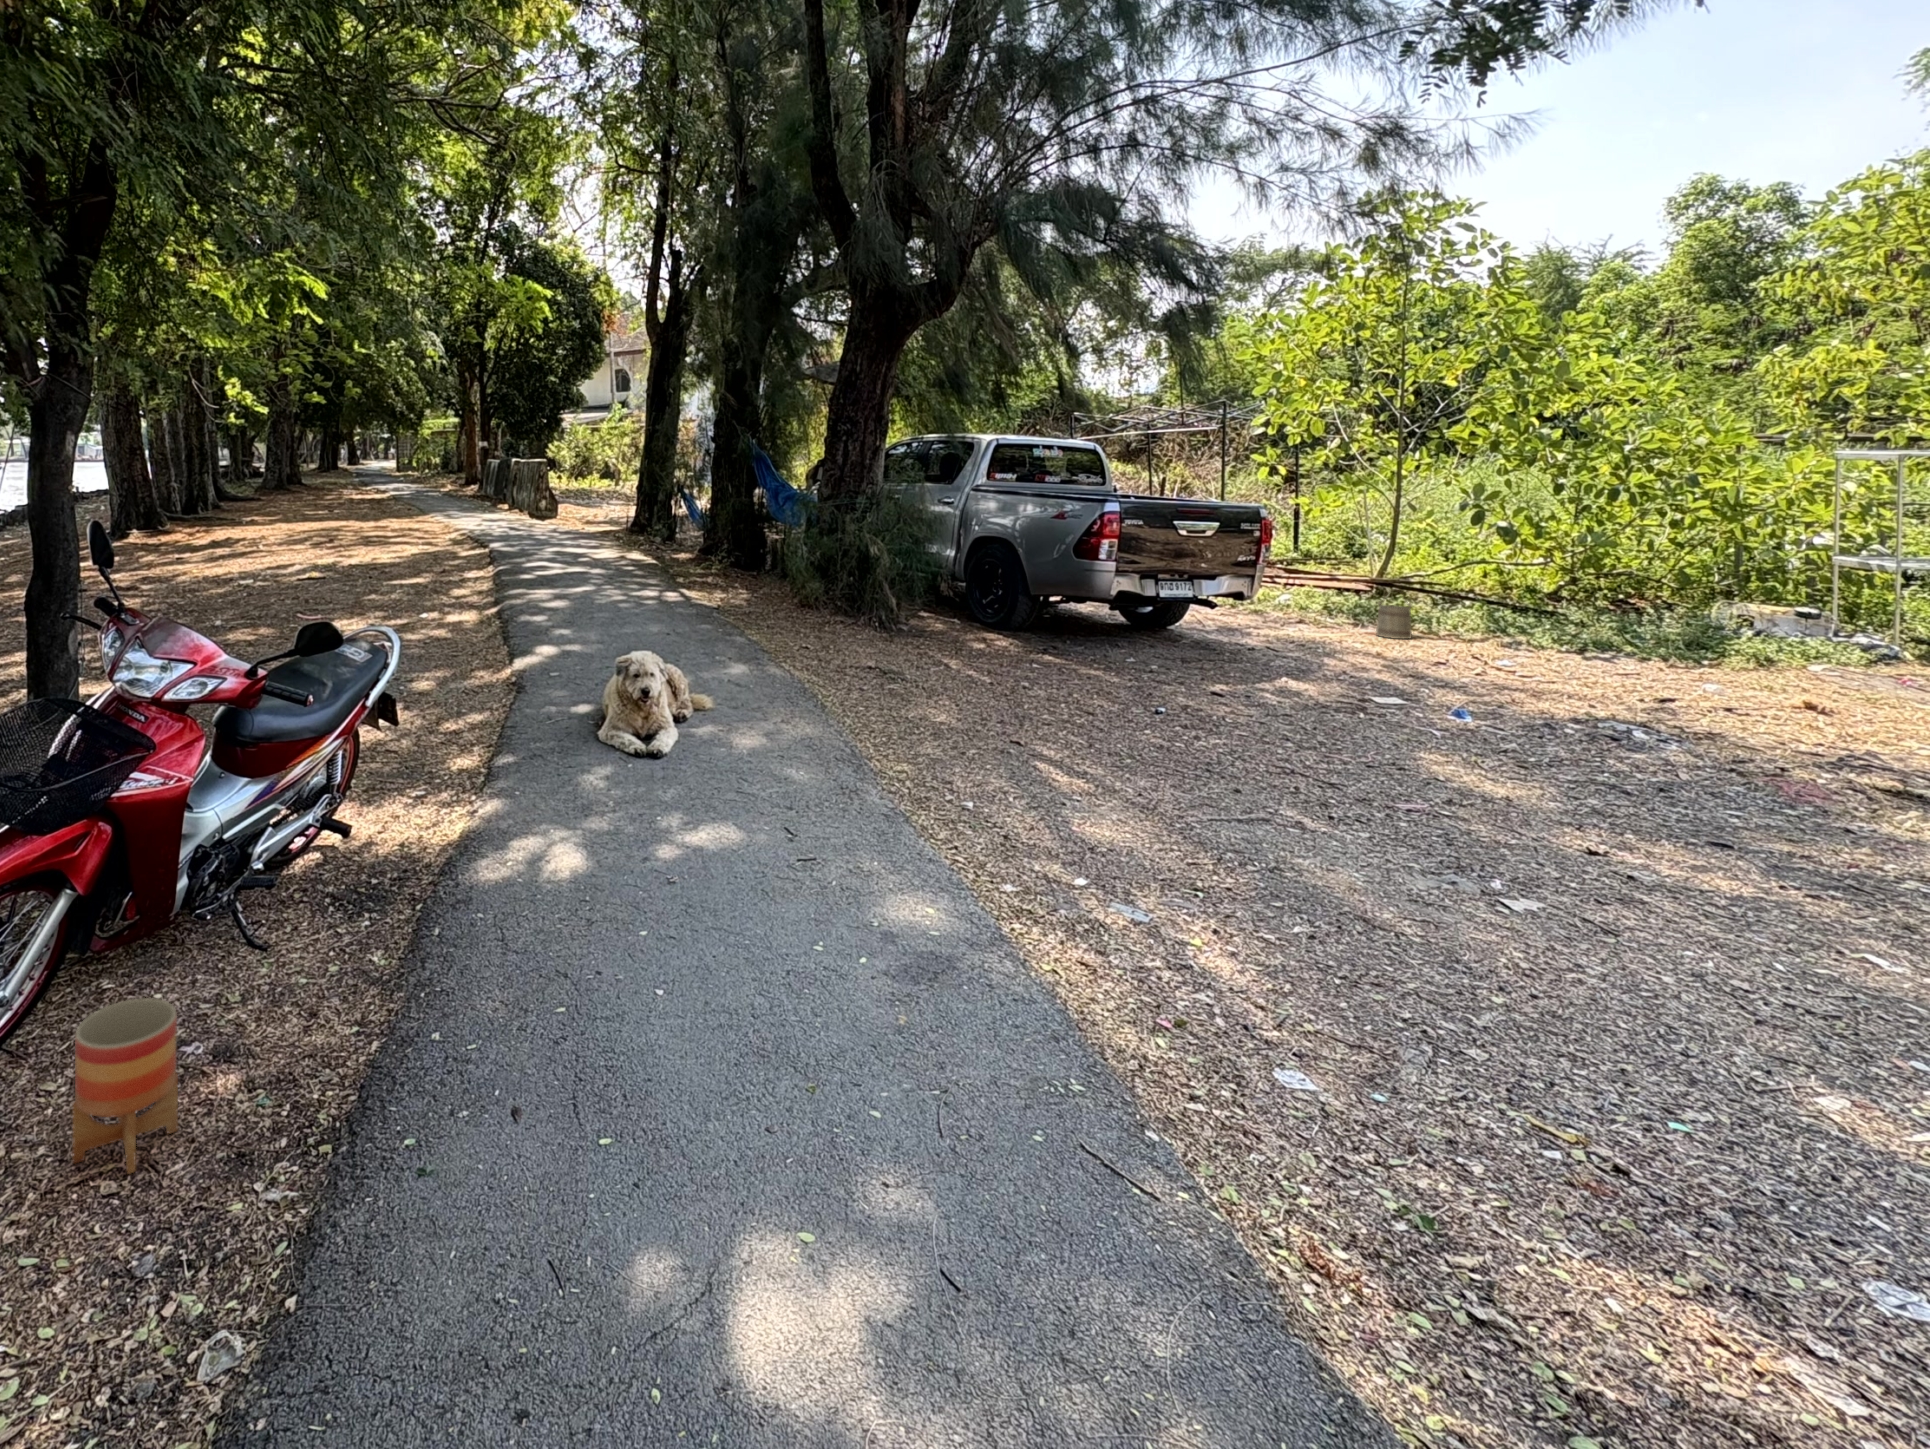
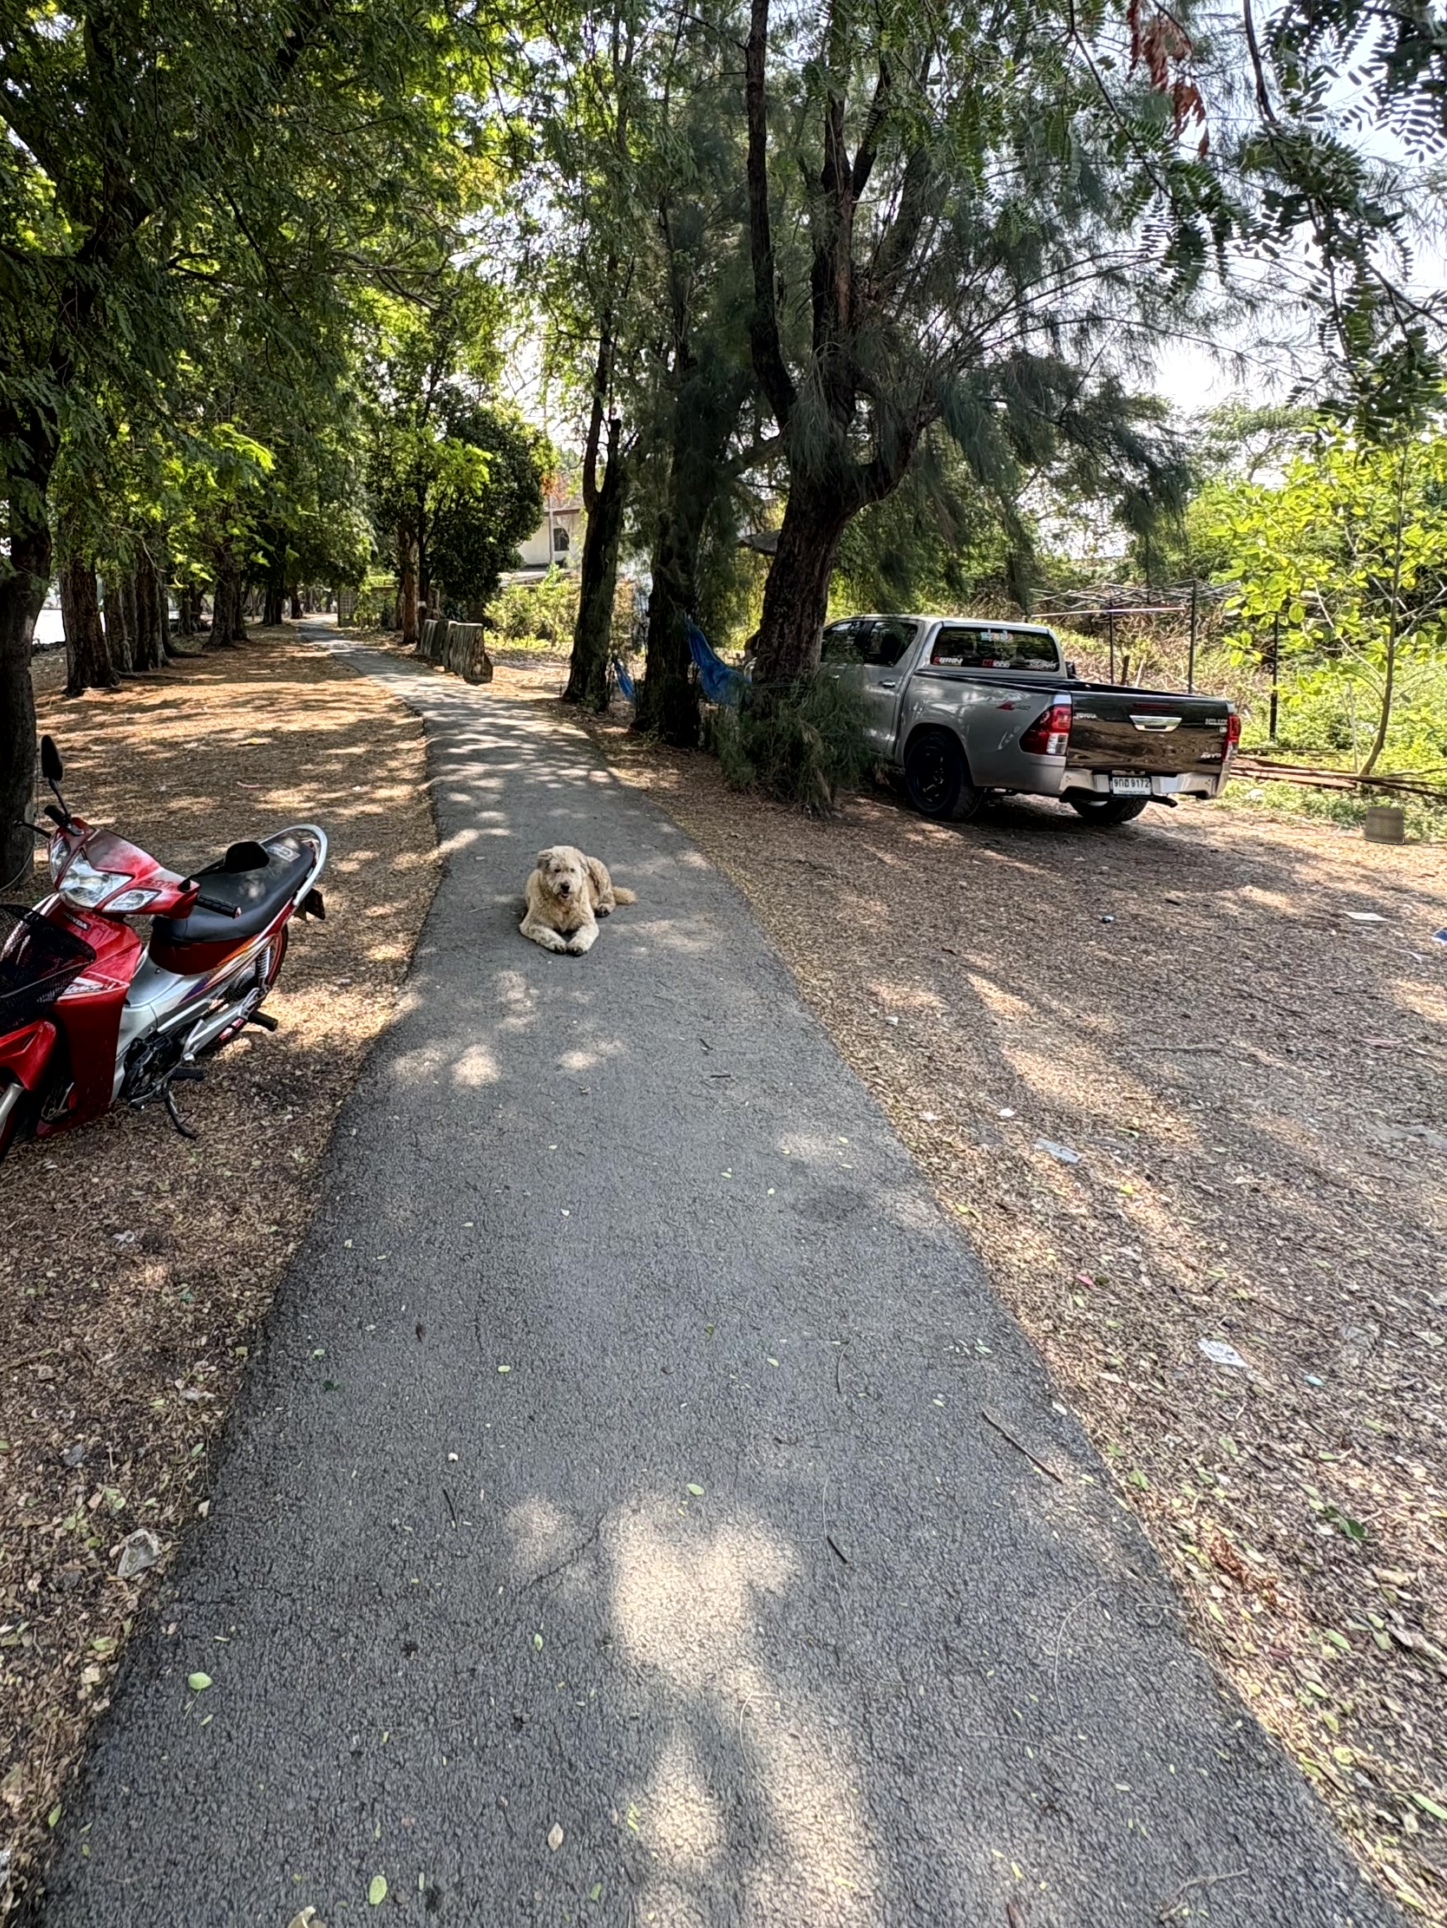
planter: present [72,998,178,1174] -> none [14,1193,108,1360]

